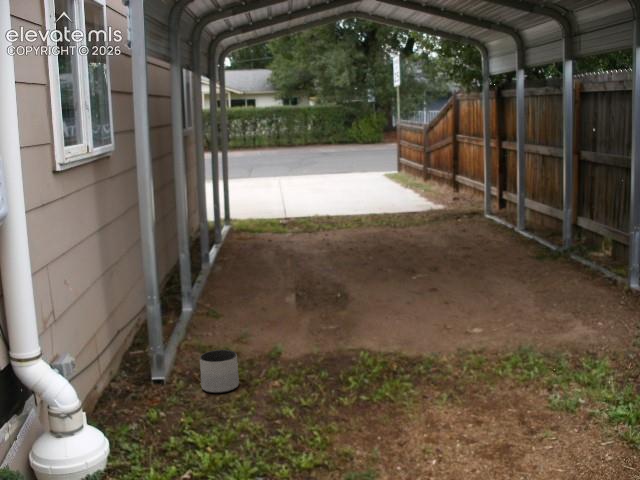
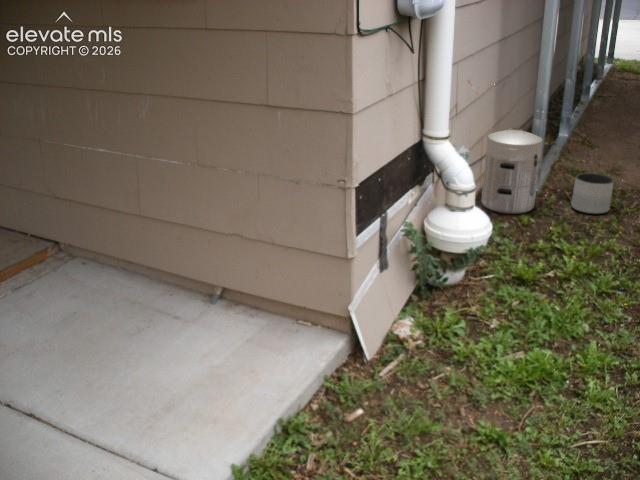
waste bin: none [99,319,164,413] -> present [481,128,543,214]

